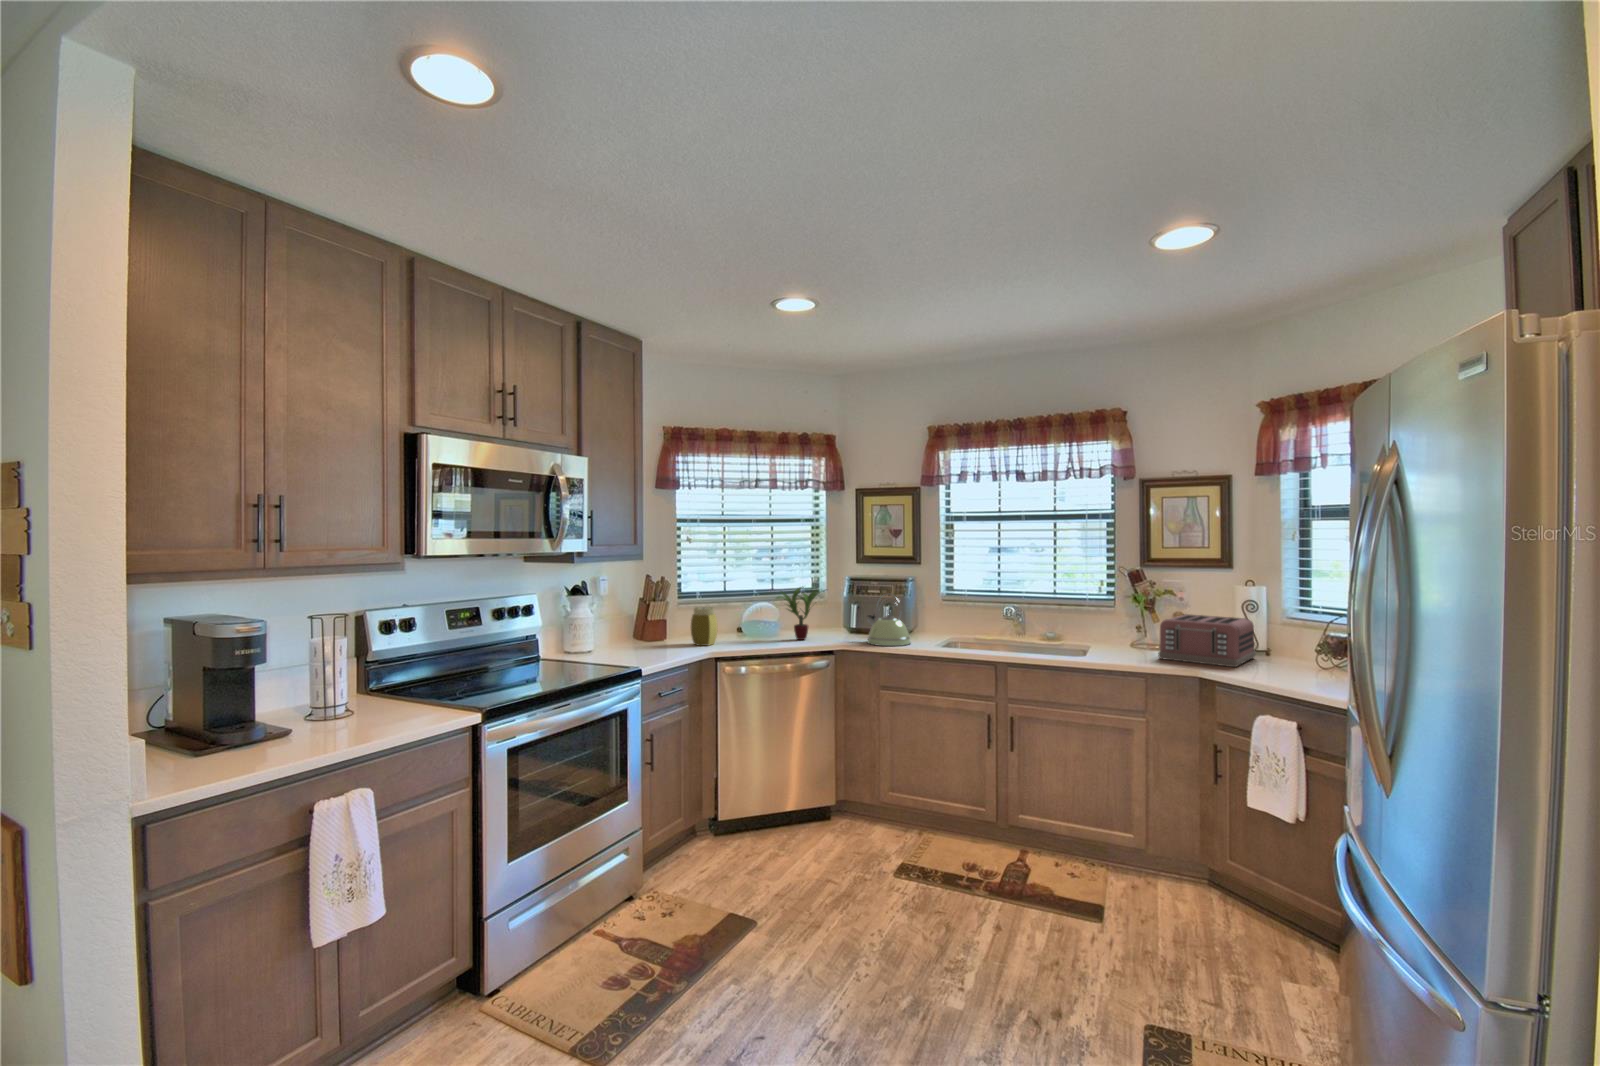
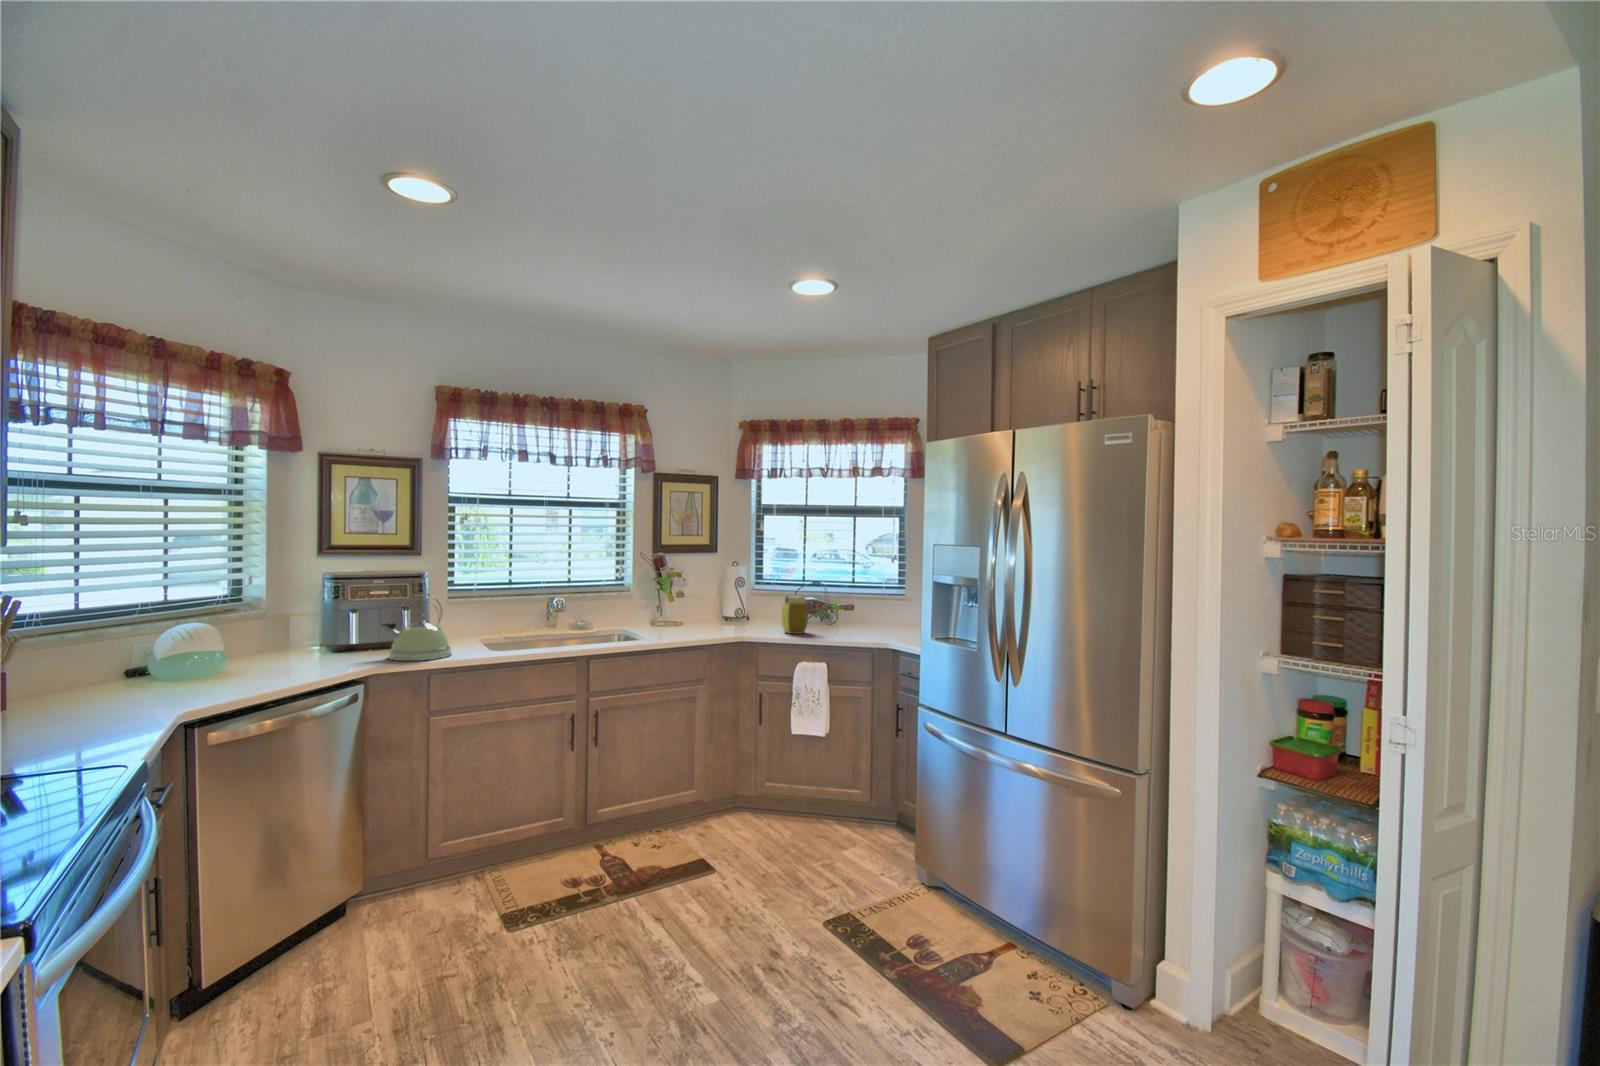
potted plant: present [777,587,824,640] -> none [231,590,327,672]
jar: present [691,607,717,646] -> present [782,595,808,634]
toaster: present [1158,614,1256,667] -> none [688,592,755,633]

